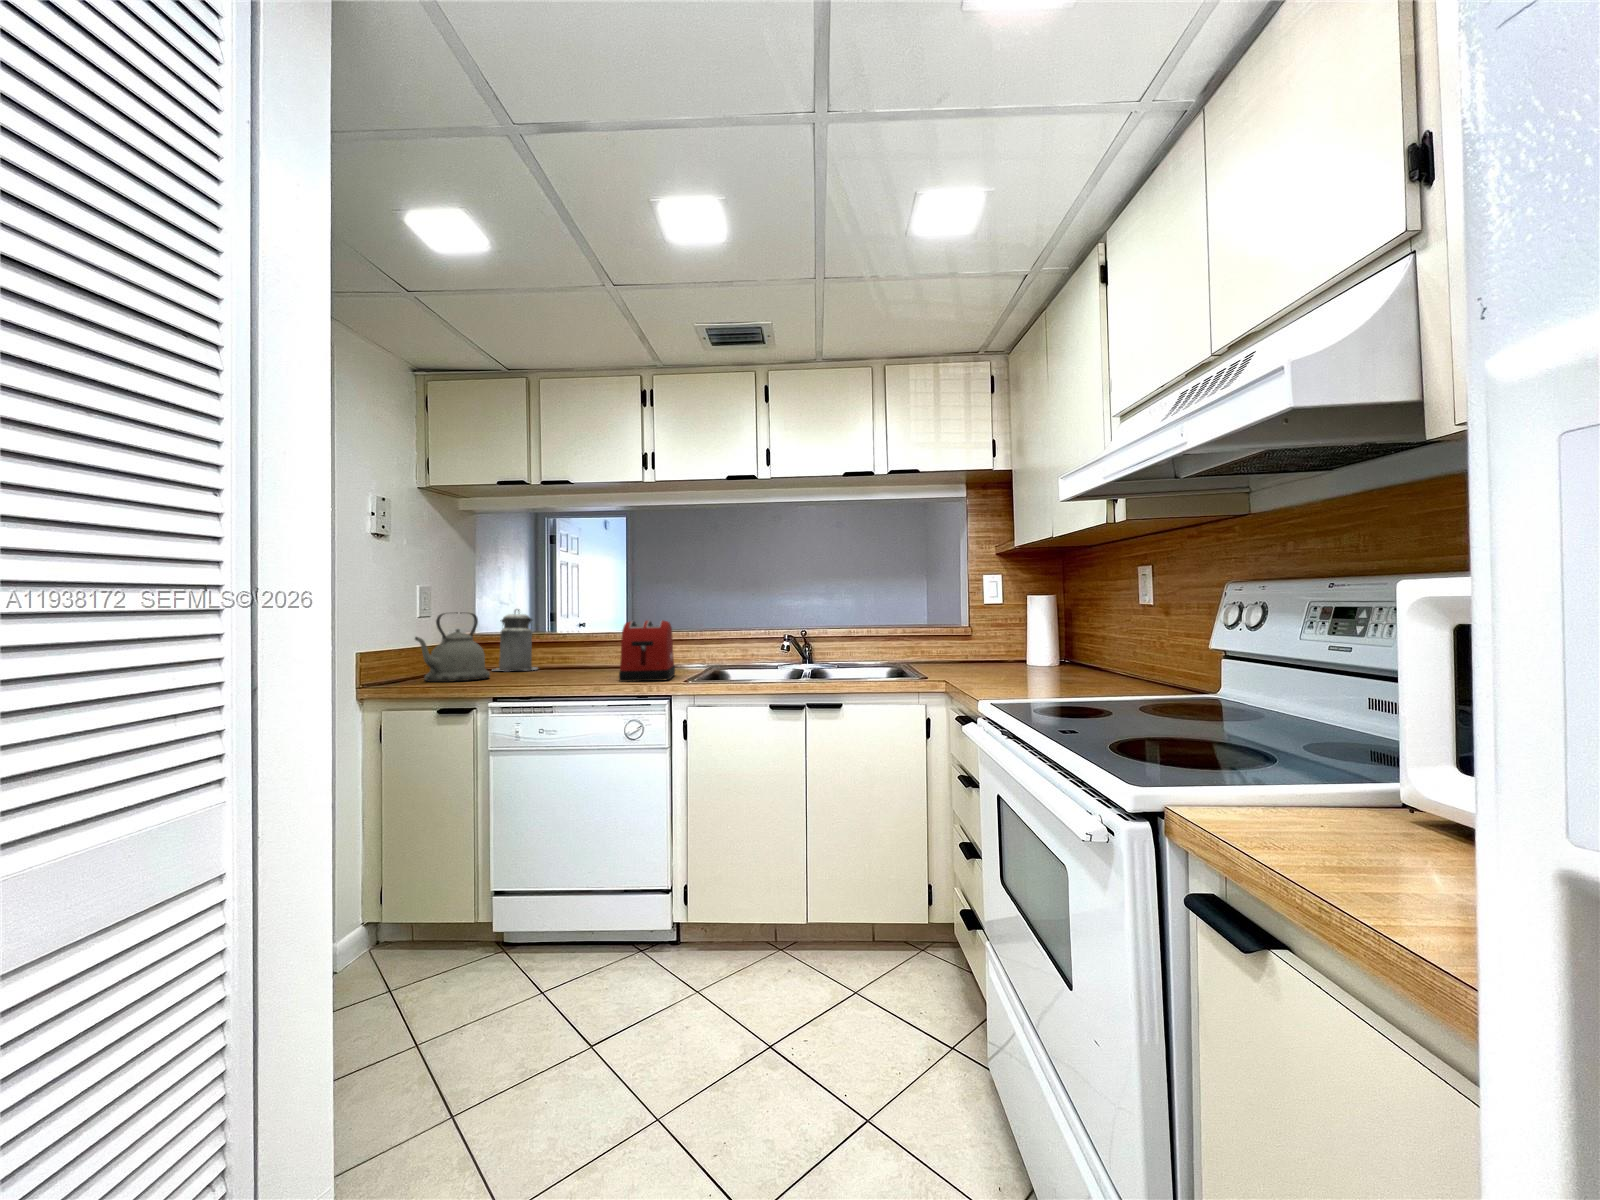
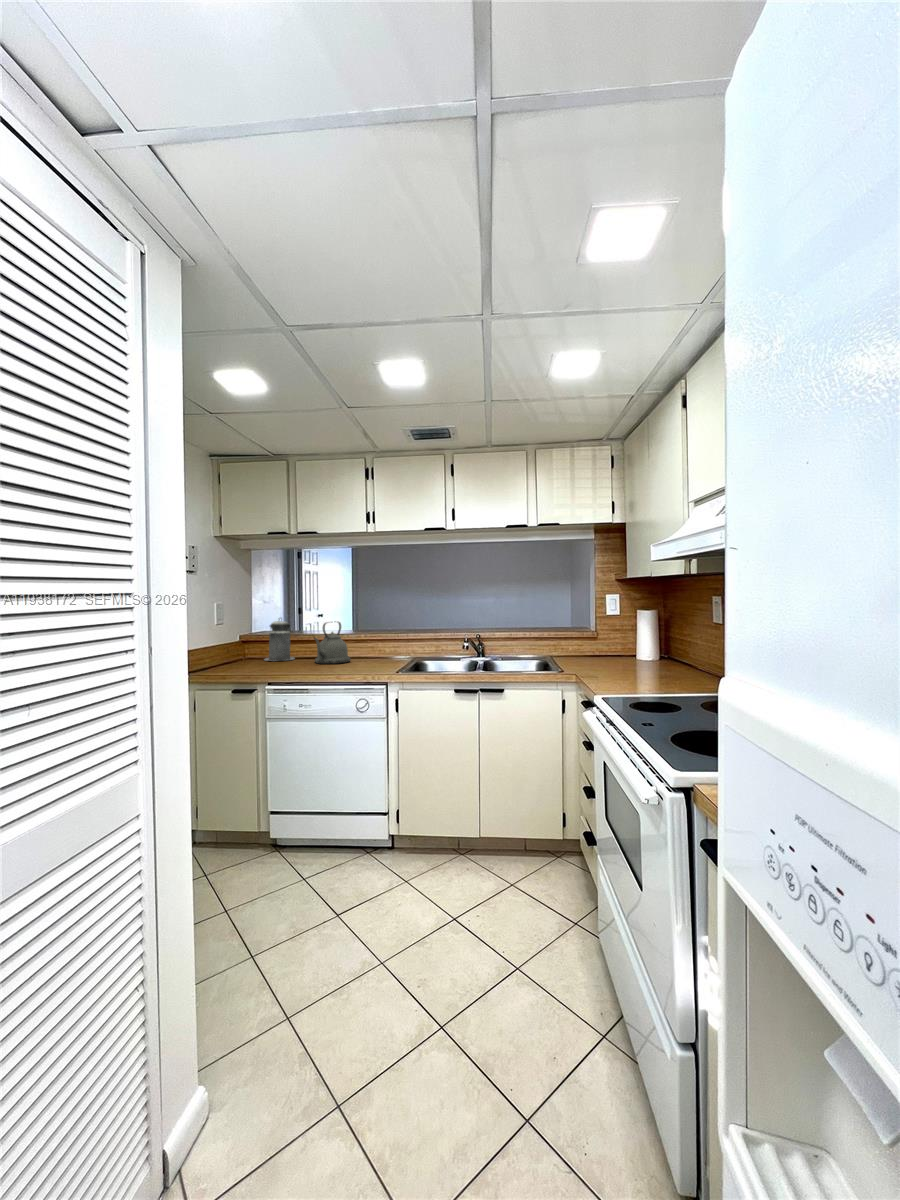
kettle: present [415,613,490,682] -> present [314,622,351,664]
toaster: present [619,620,675,682] -> none [352,629,389,672]

